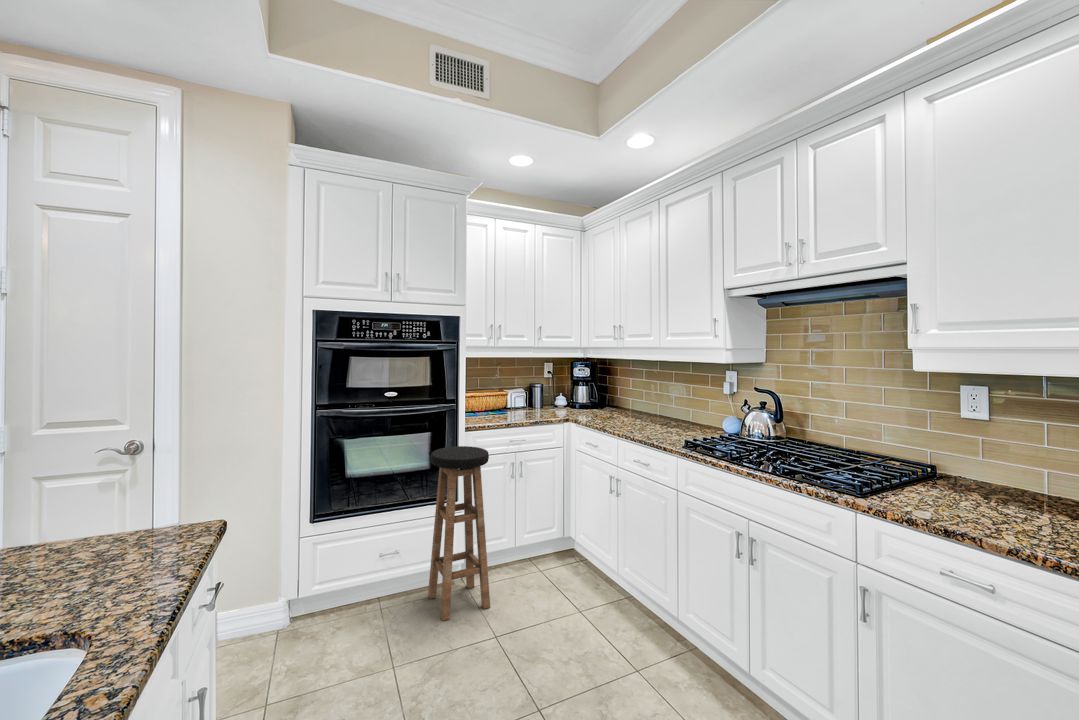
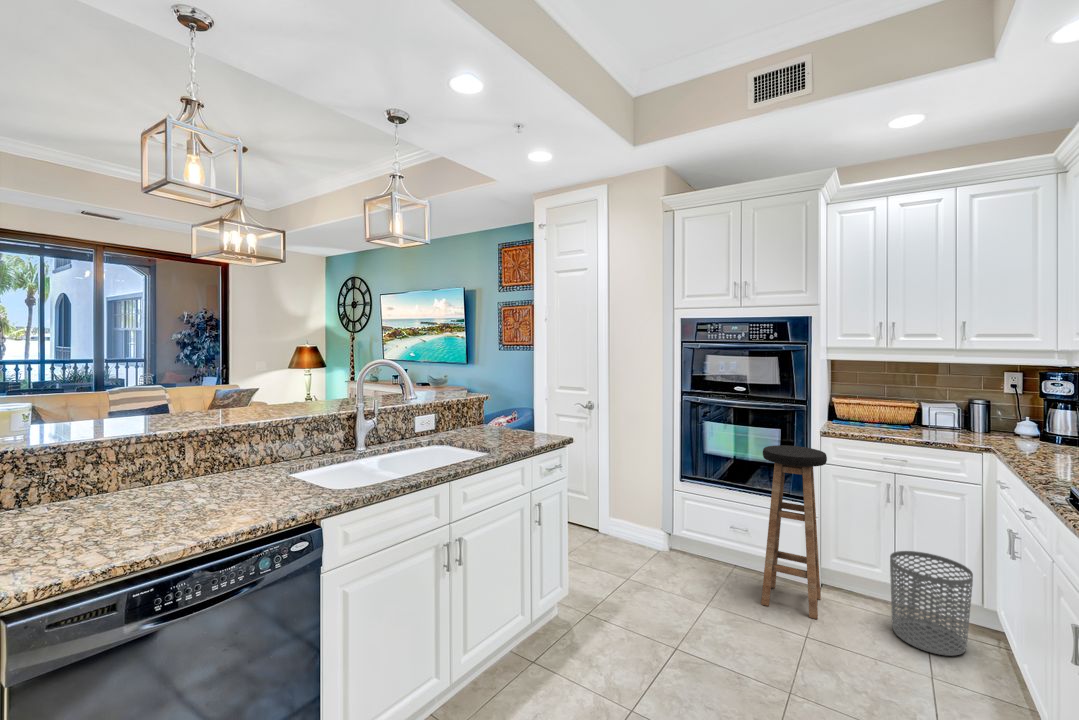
waste bin: none [528,511,580,590] -> present [890,551,973,656]

